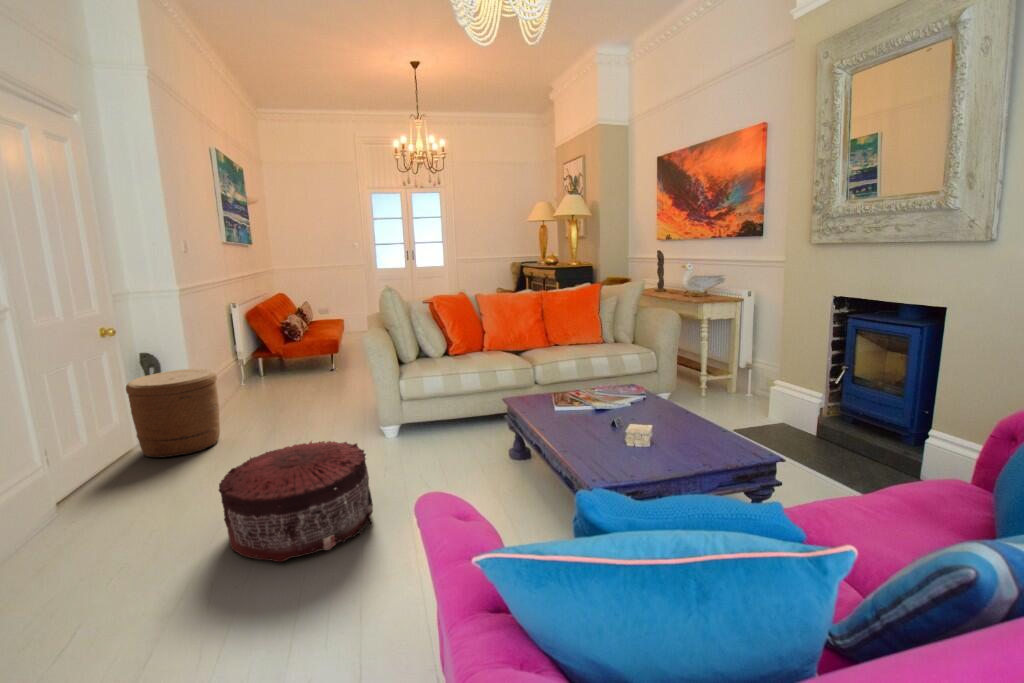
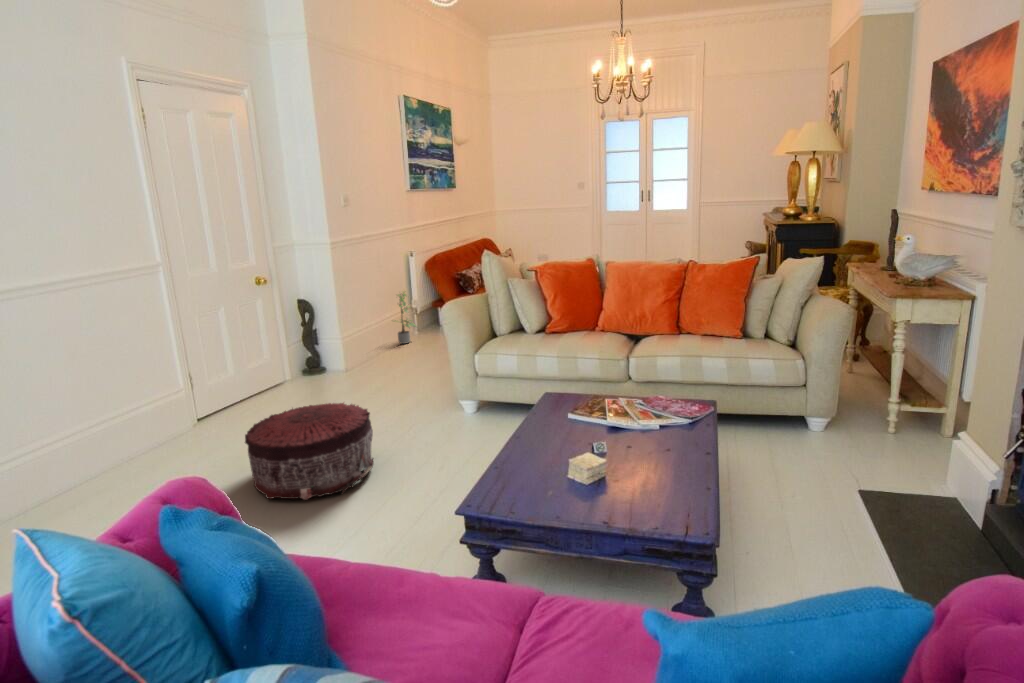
potted plant: none [227,339,254,395] -> present [398,292,416,344]
woven basket: present [126,369,220,458] -> none [274,318,346,394]

